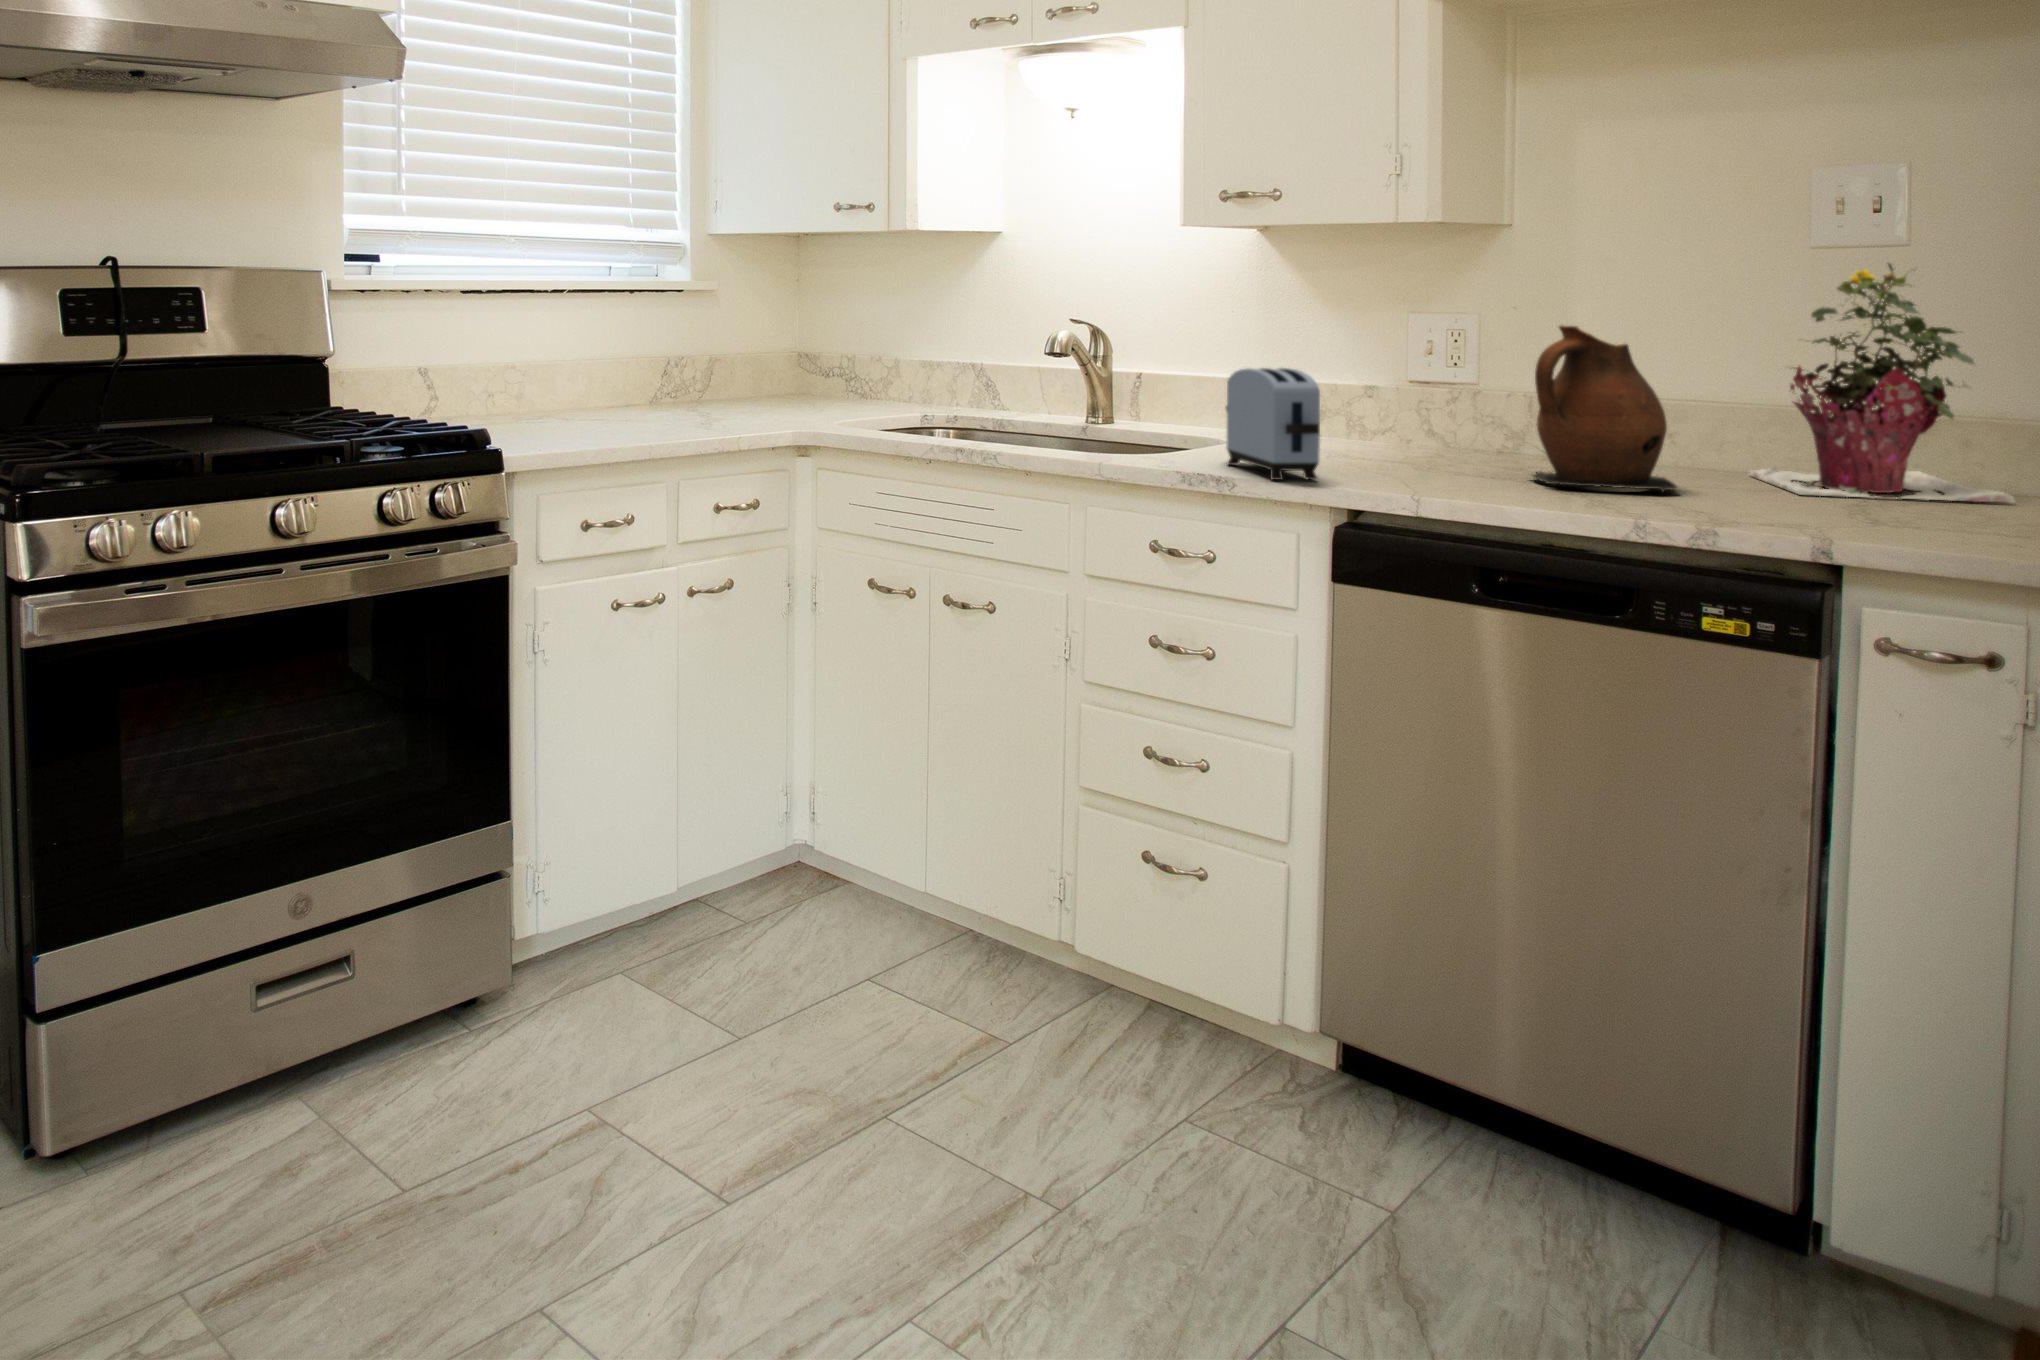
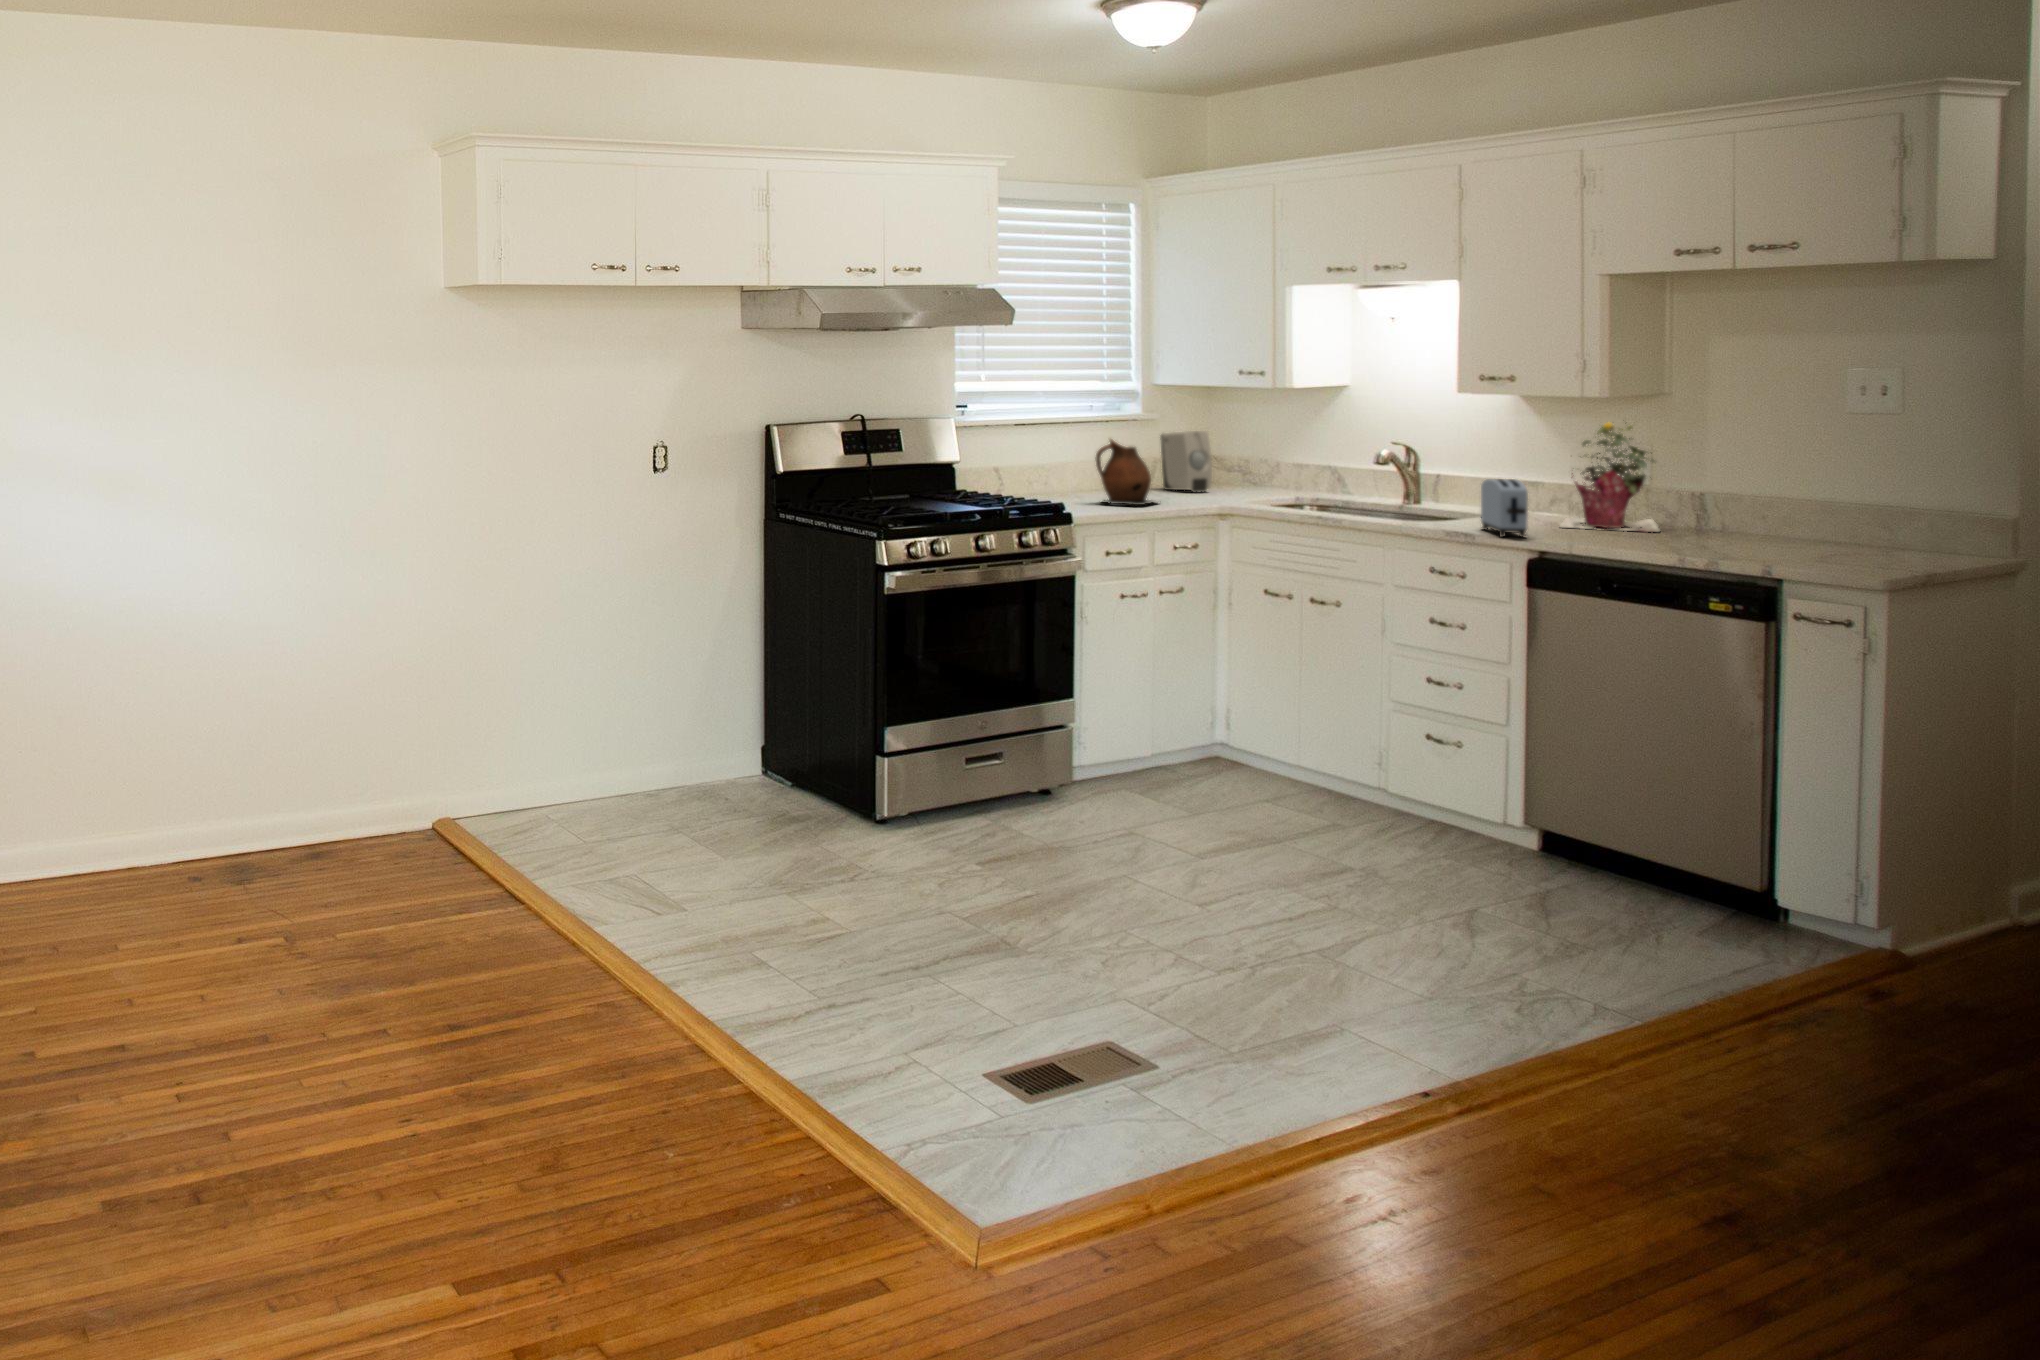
potted plant: present [1749,263,2015,503] -> present [1560,422,1660,532]
soap dispenser: none [726,308,800,408] -> present [1161,431,1212,492]
ceramic pitcher: present [1533,325,1678,492] -> present [1095,439,1153,505]

